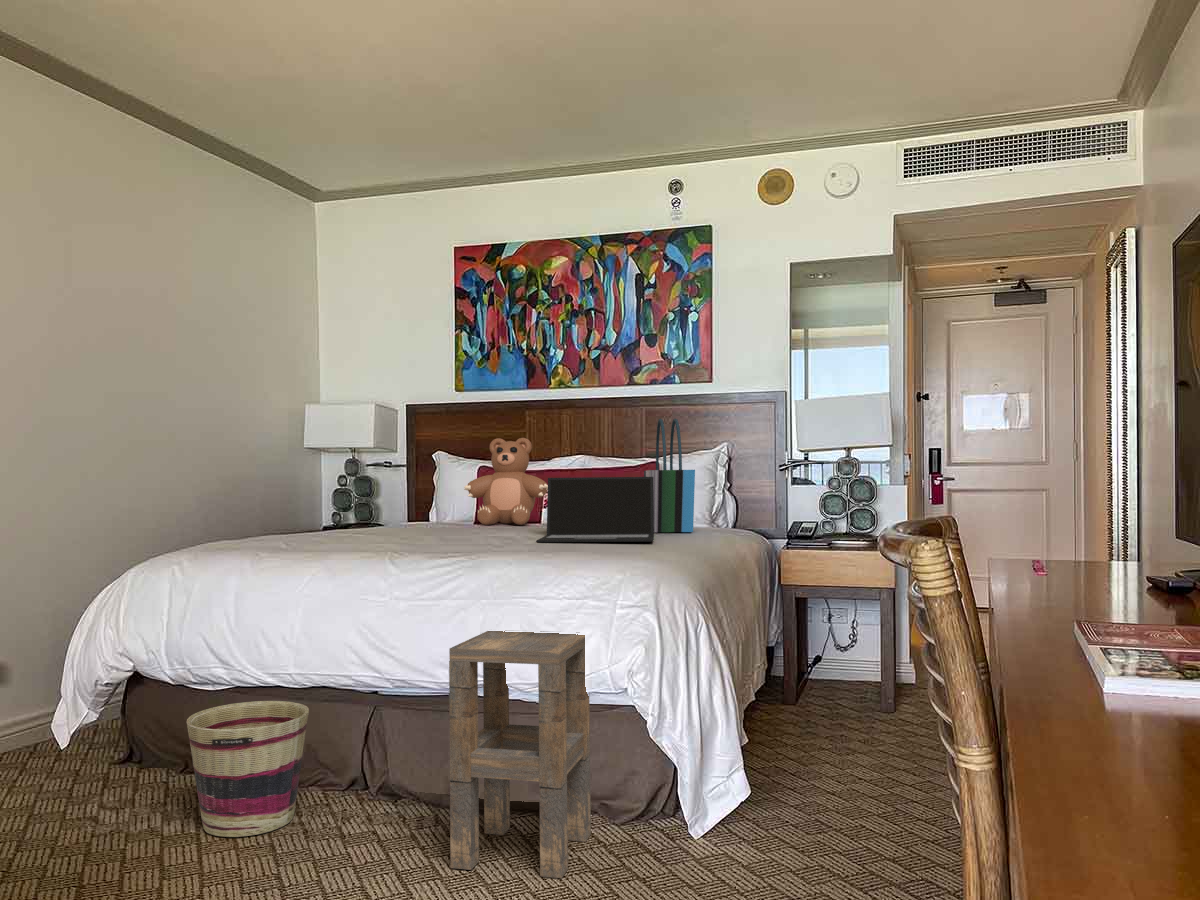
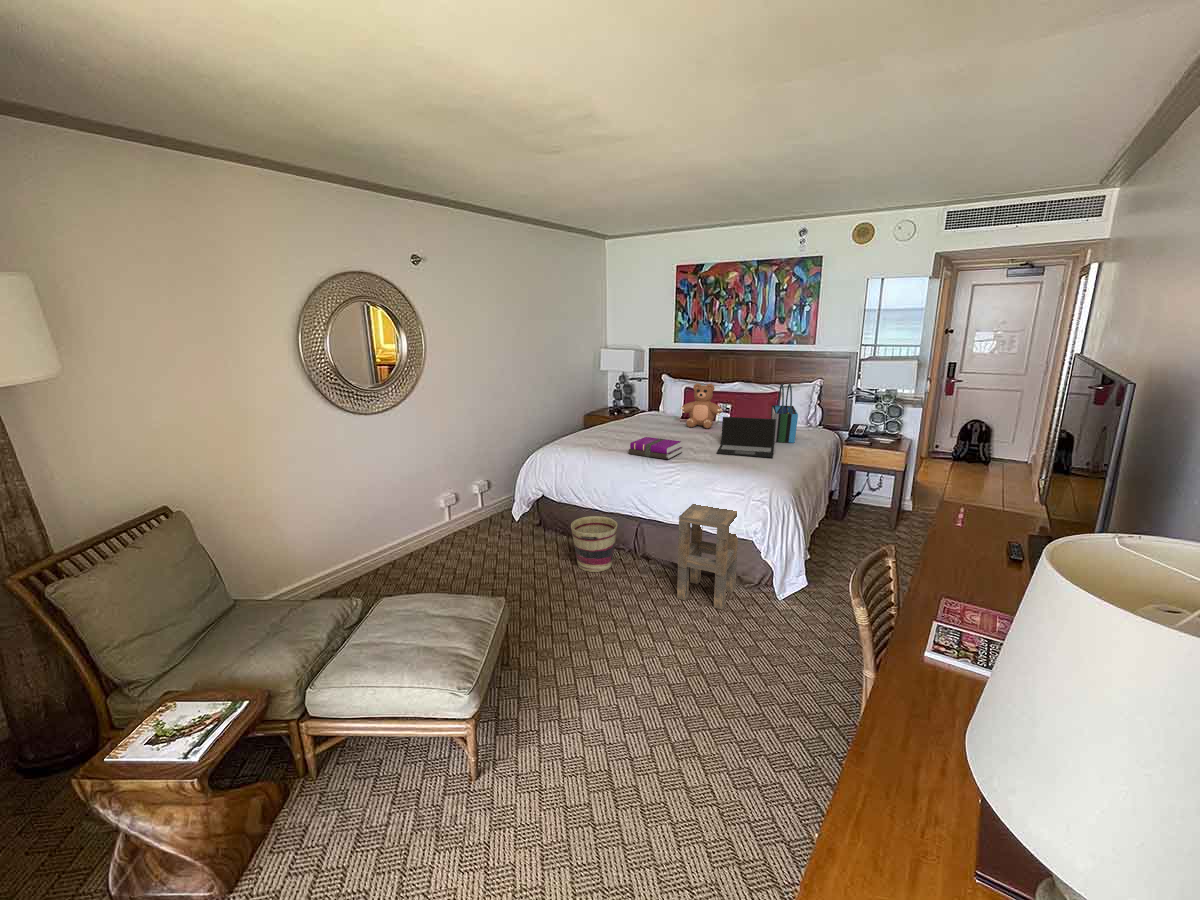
notebook: none [340,516,463,547] -> present [629,437,682,459]

